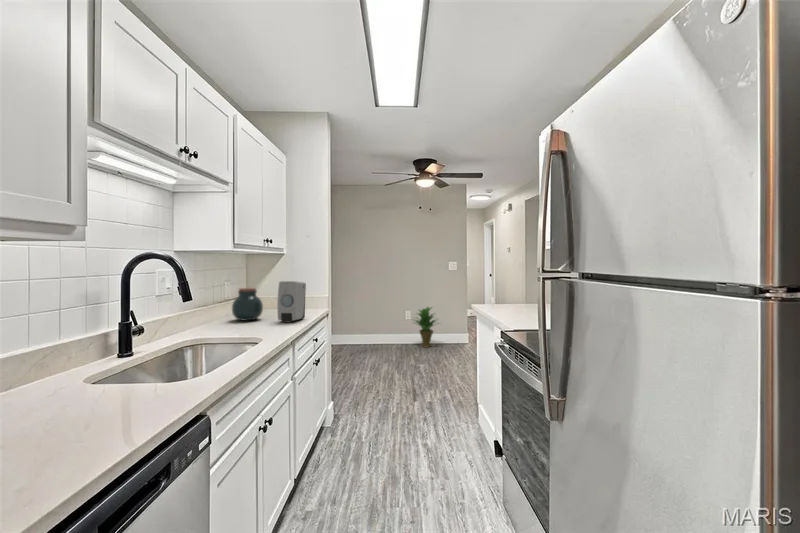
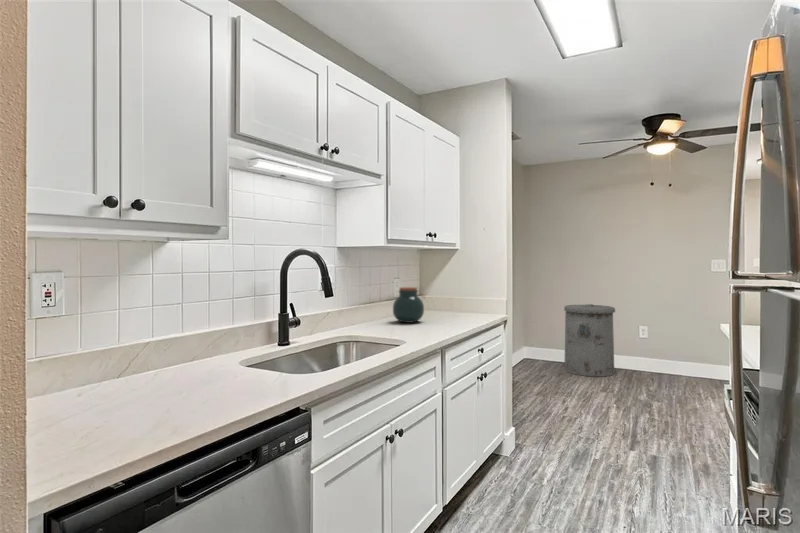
soap dispenser: present [278,281,306,322] -> none [436,281,469,328]
trash can: none [354,296,390,351] -> present [564,304,615,377]
potted plant: present [415,307,436,347] -> none [648,322,698,380]

